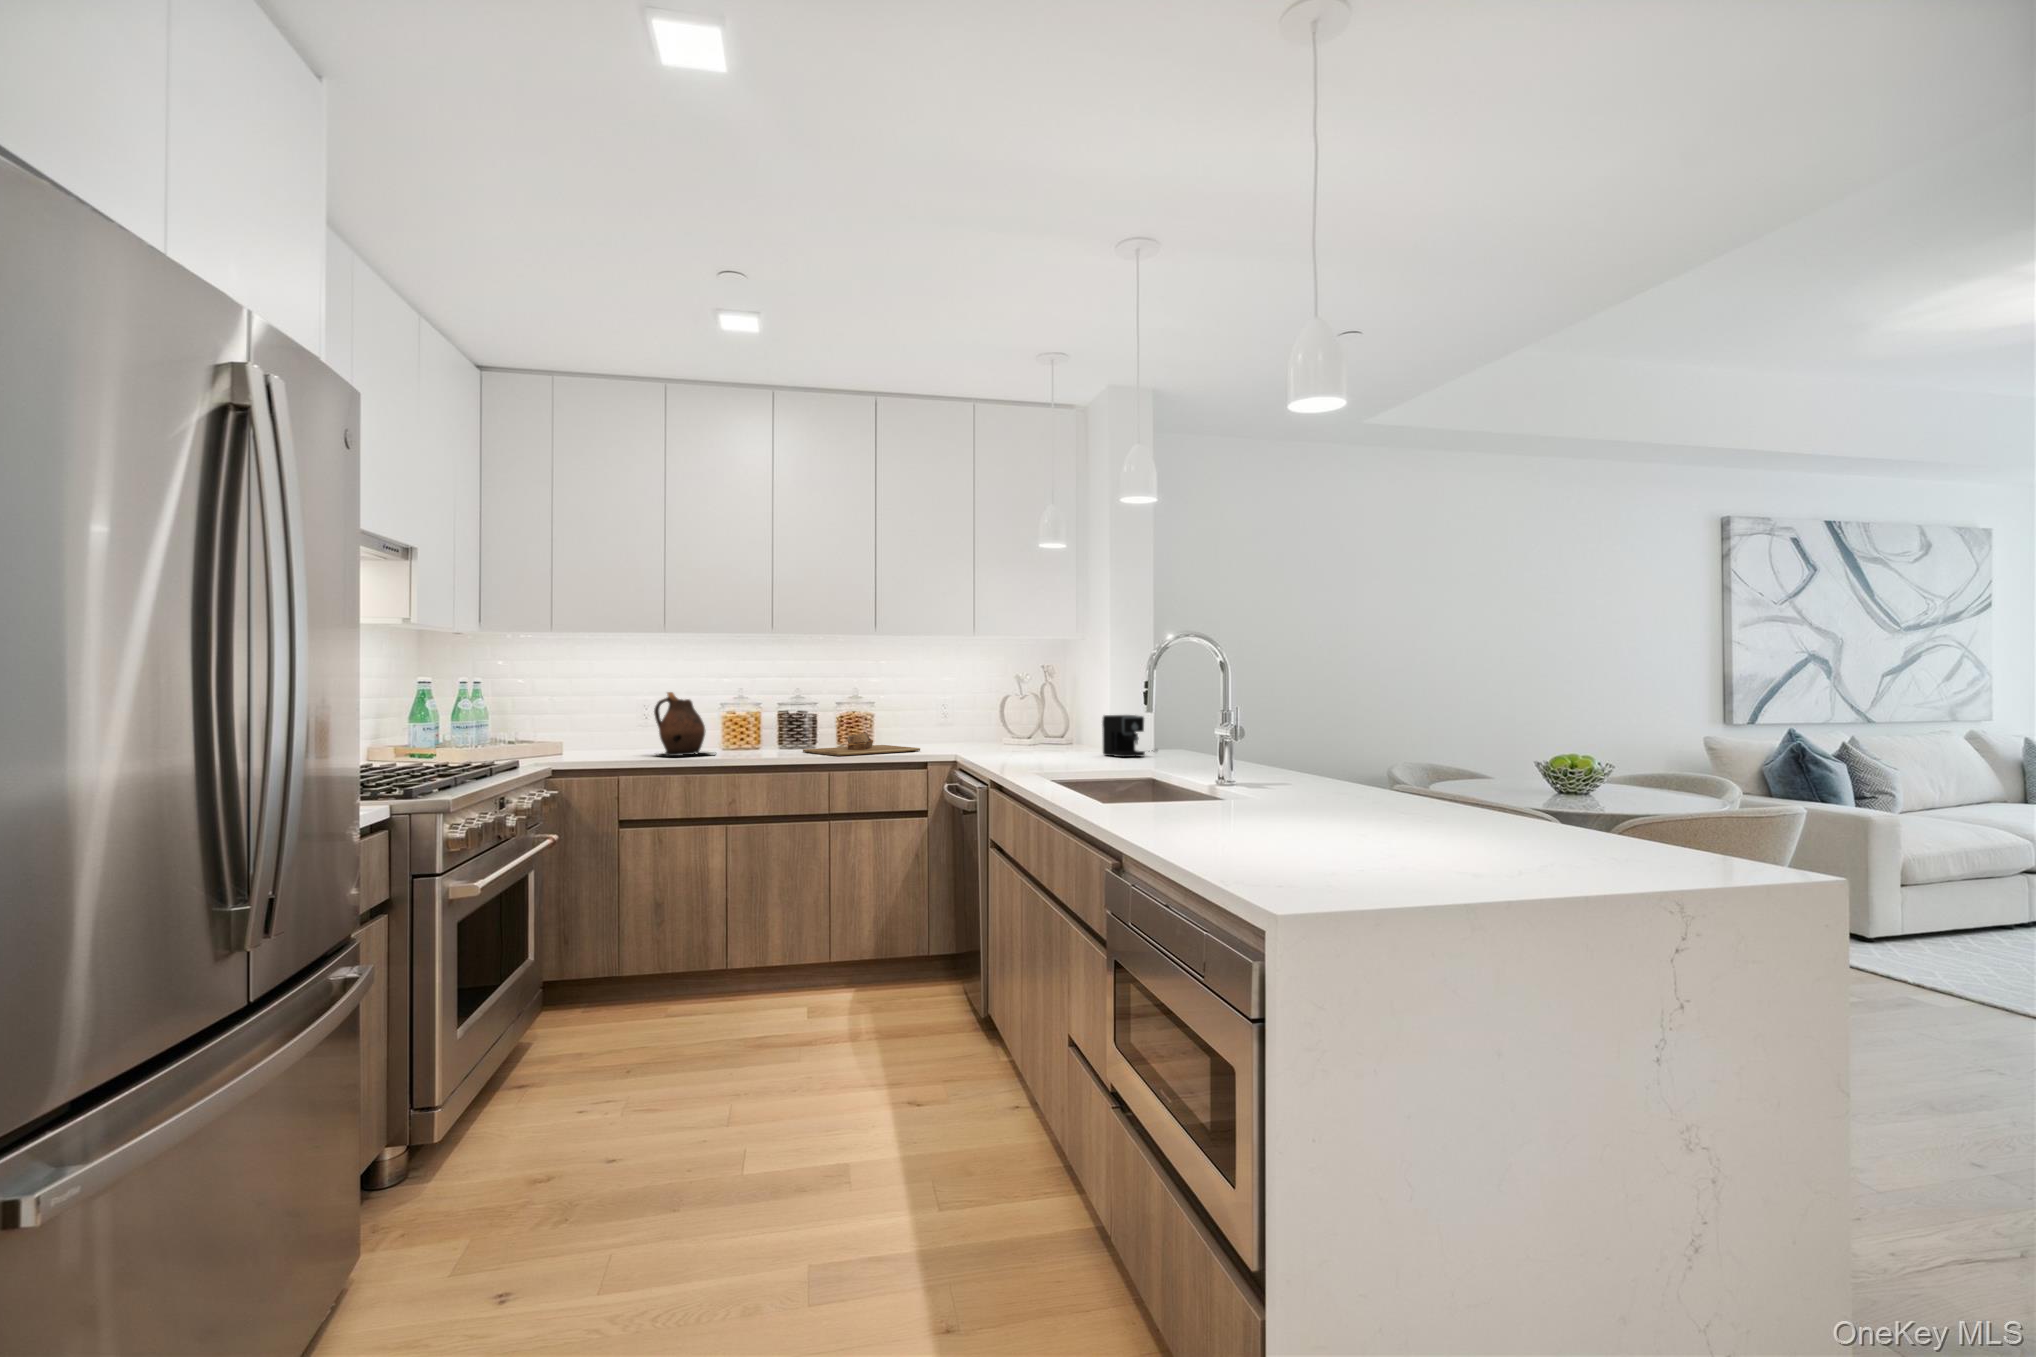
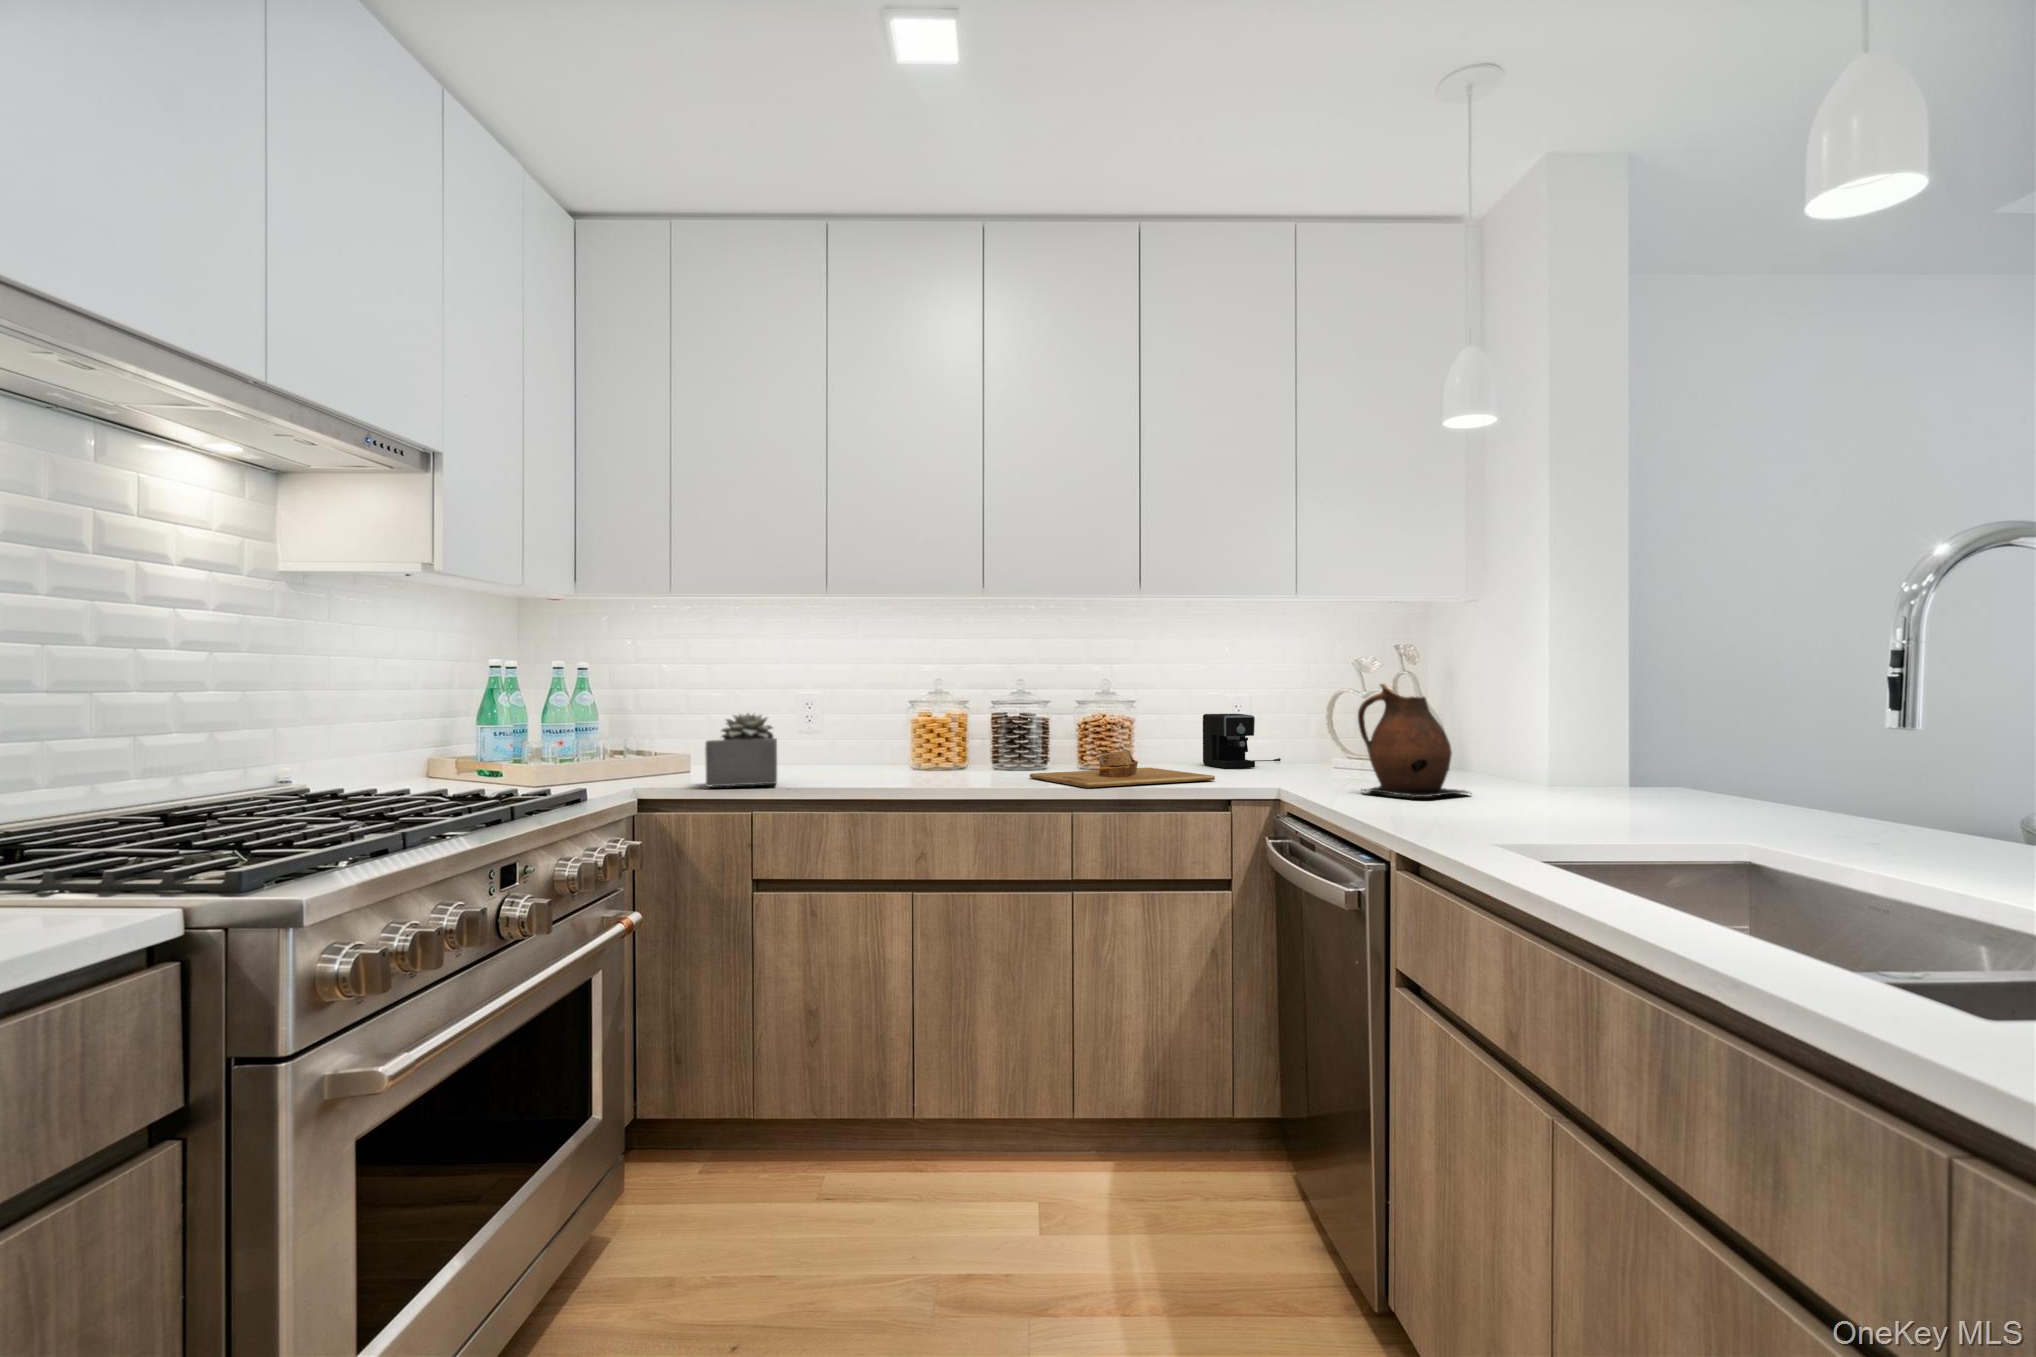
ceramic pitcher: present [654,692,710,756] -> present [1358,684,1469,798]
succulent plant: none [587,711,636,760] -> present [705,713,777,786]
coffee maker: present [1102,715,1153,757] -> present [1203,714,1281,768]

